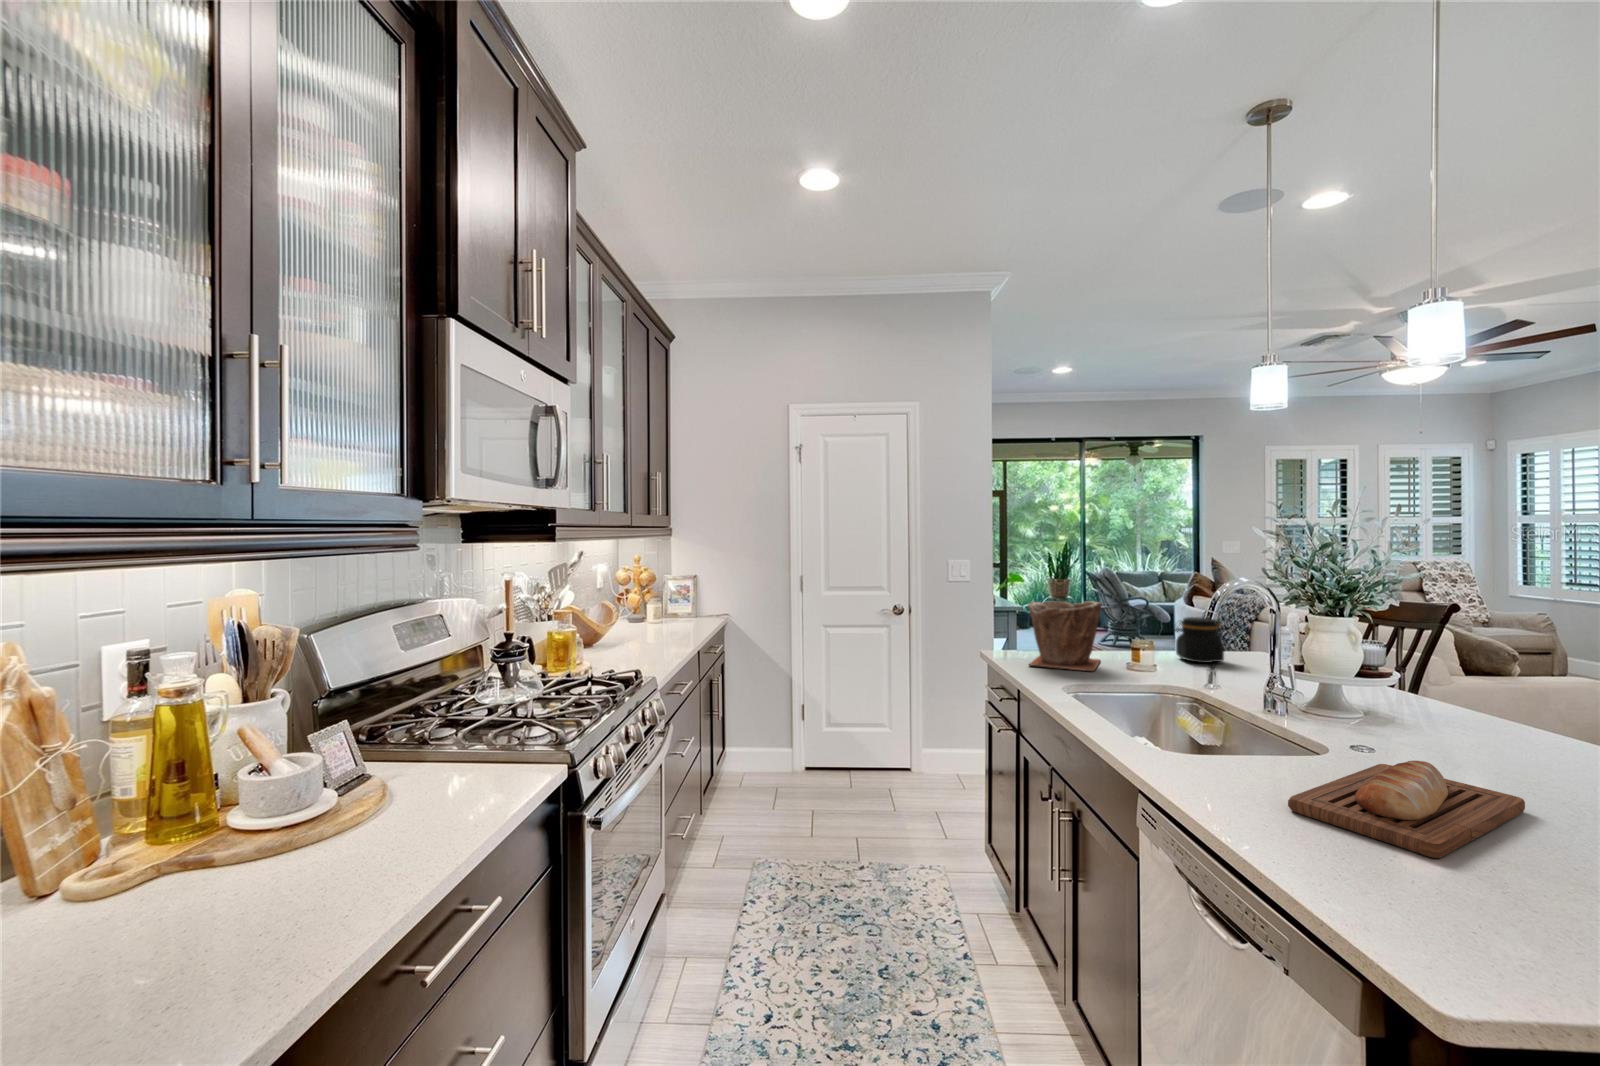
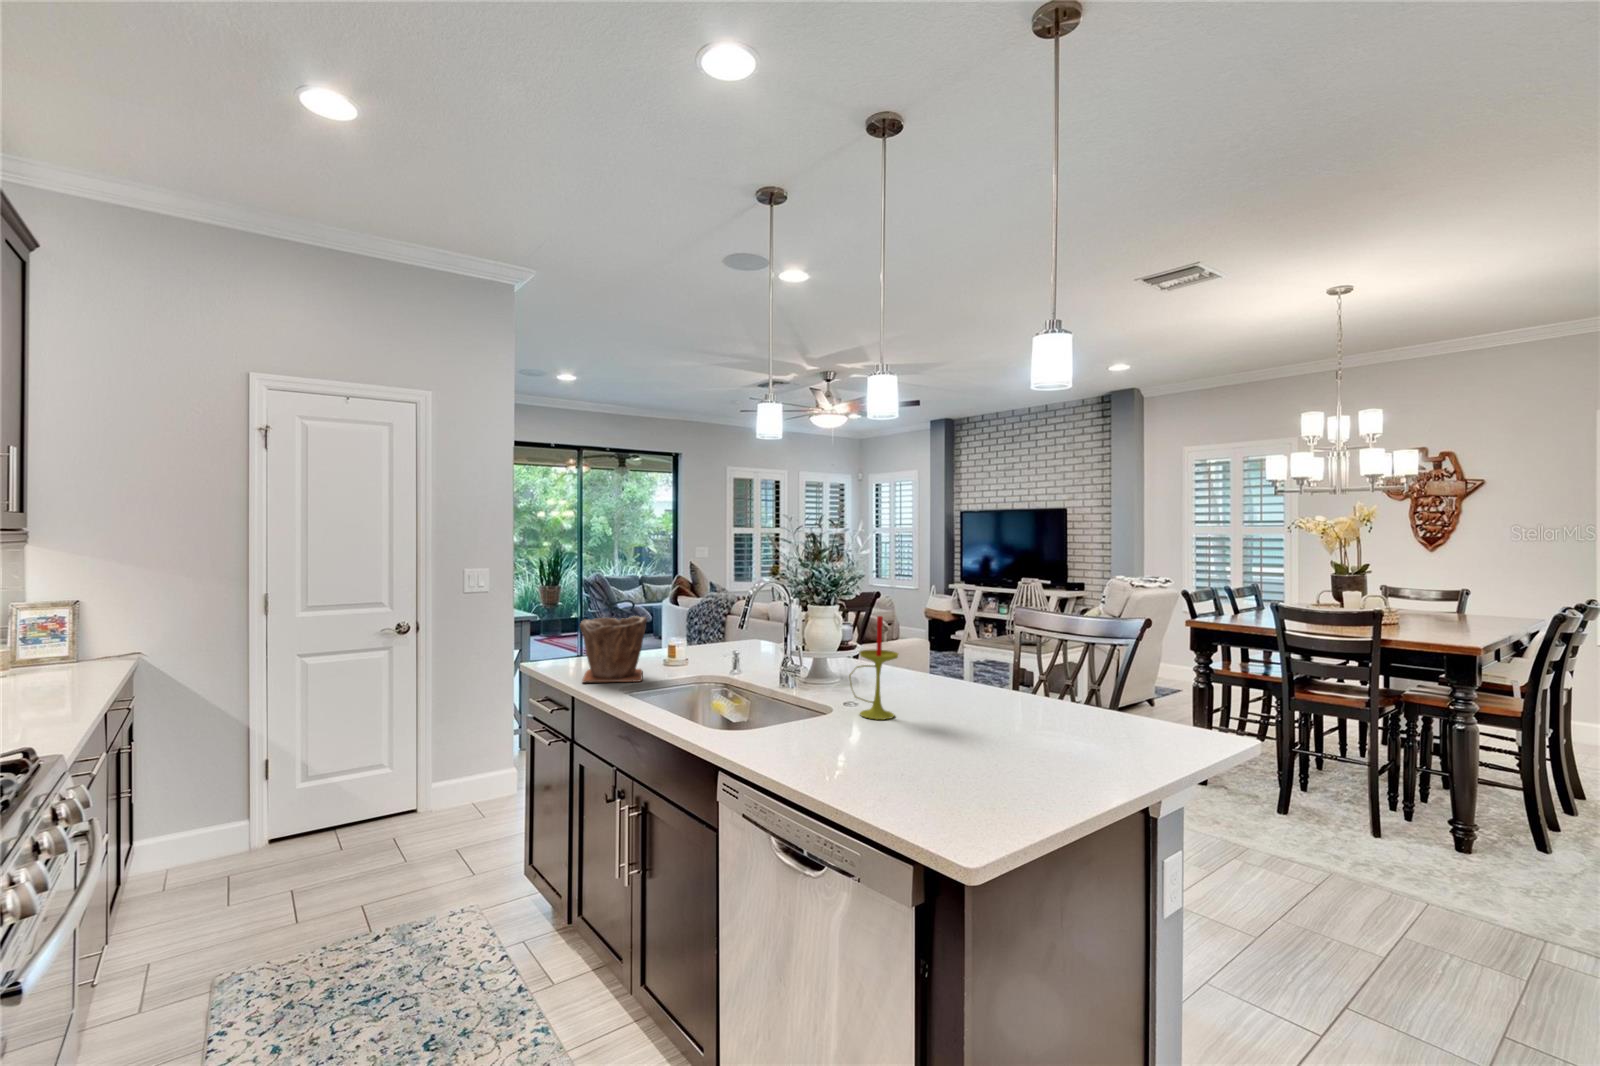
candle: none [1376,603,1477,764] -> present [849,616,898,720]
jar: present [1174,617,1225,663] -> none [698,625,736,663]
bread loaf: present [1288,761,1525,858] -> none [821,722,927,784]

